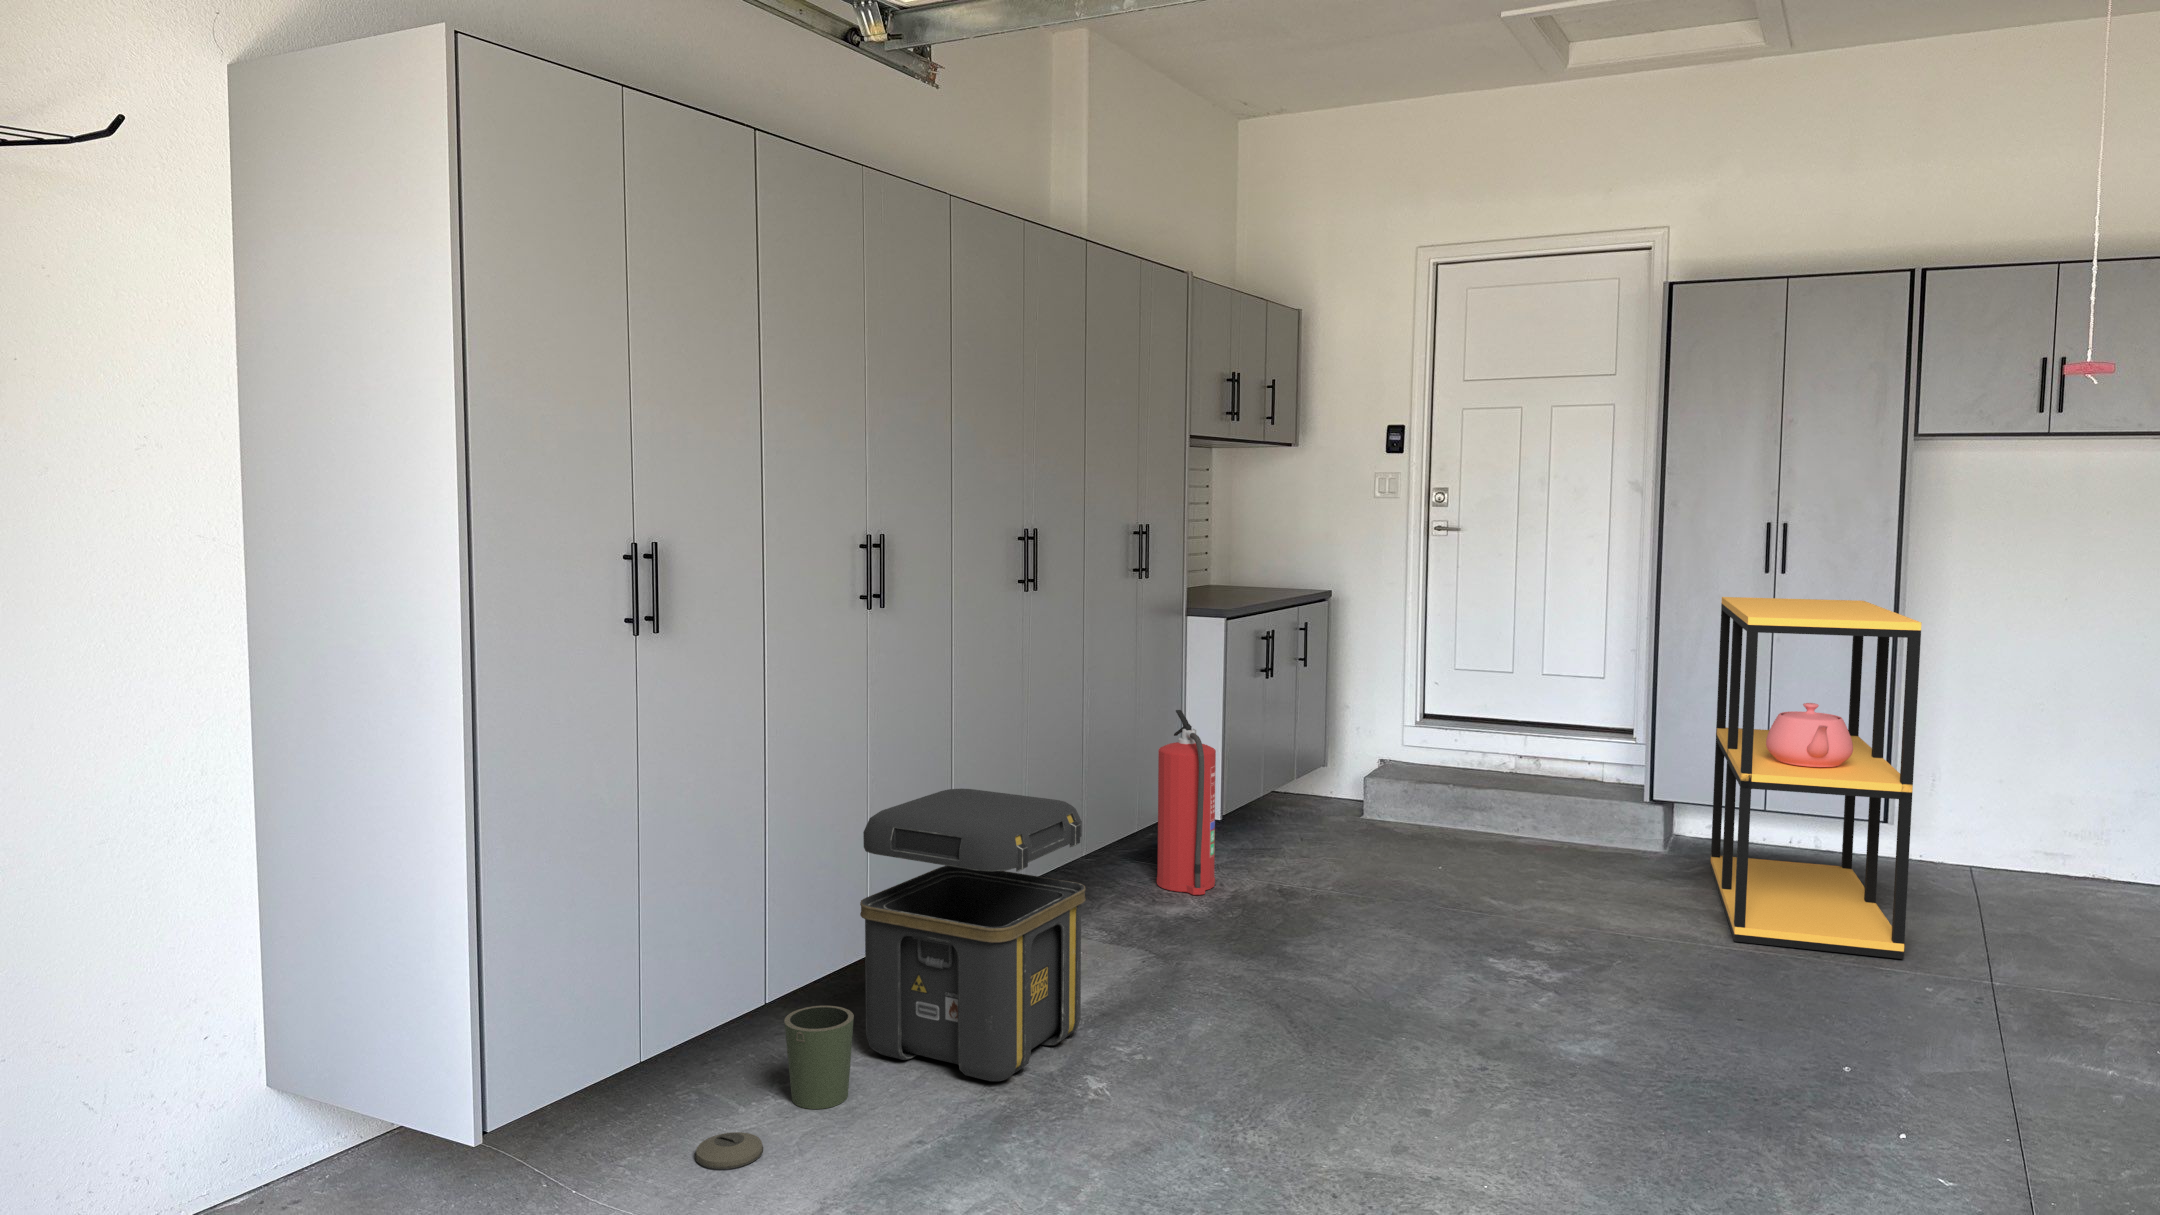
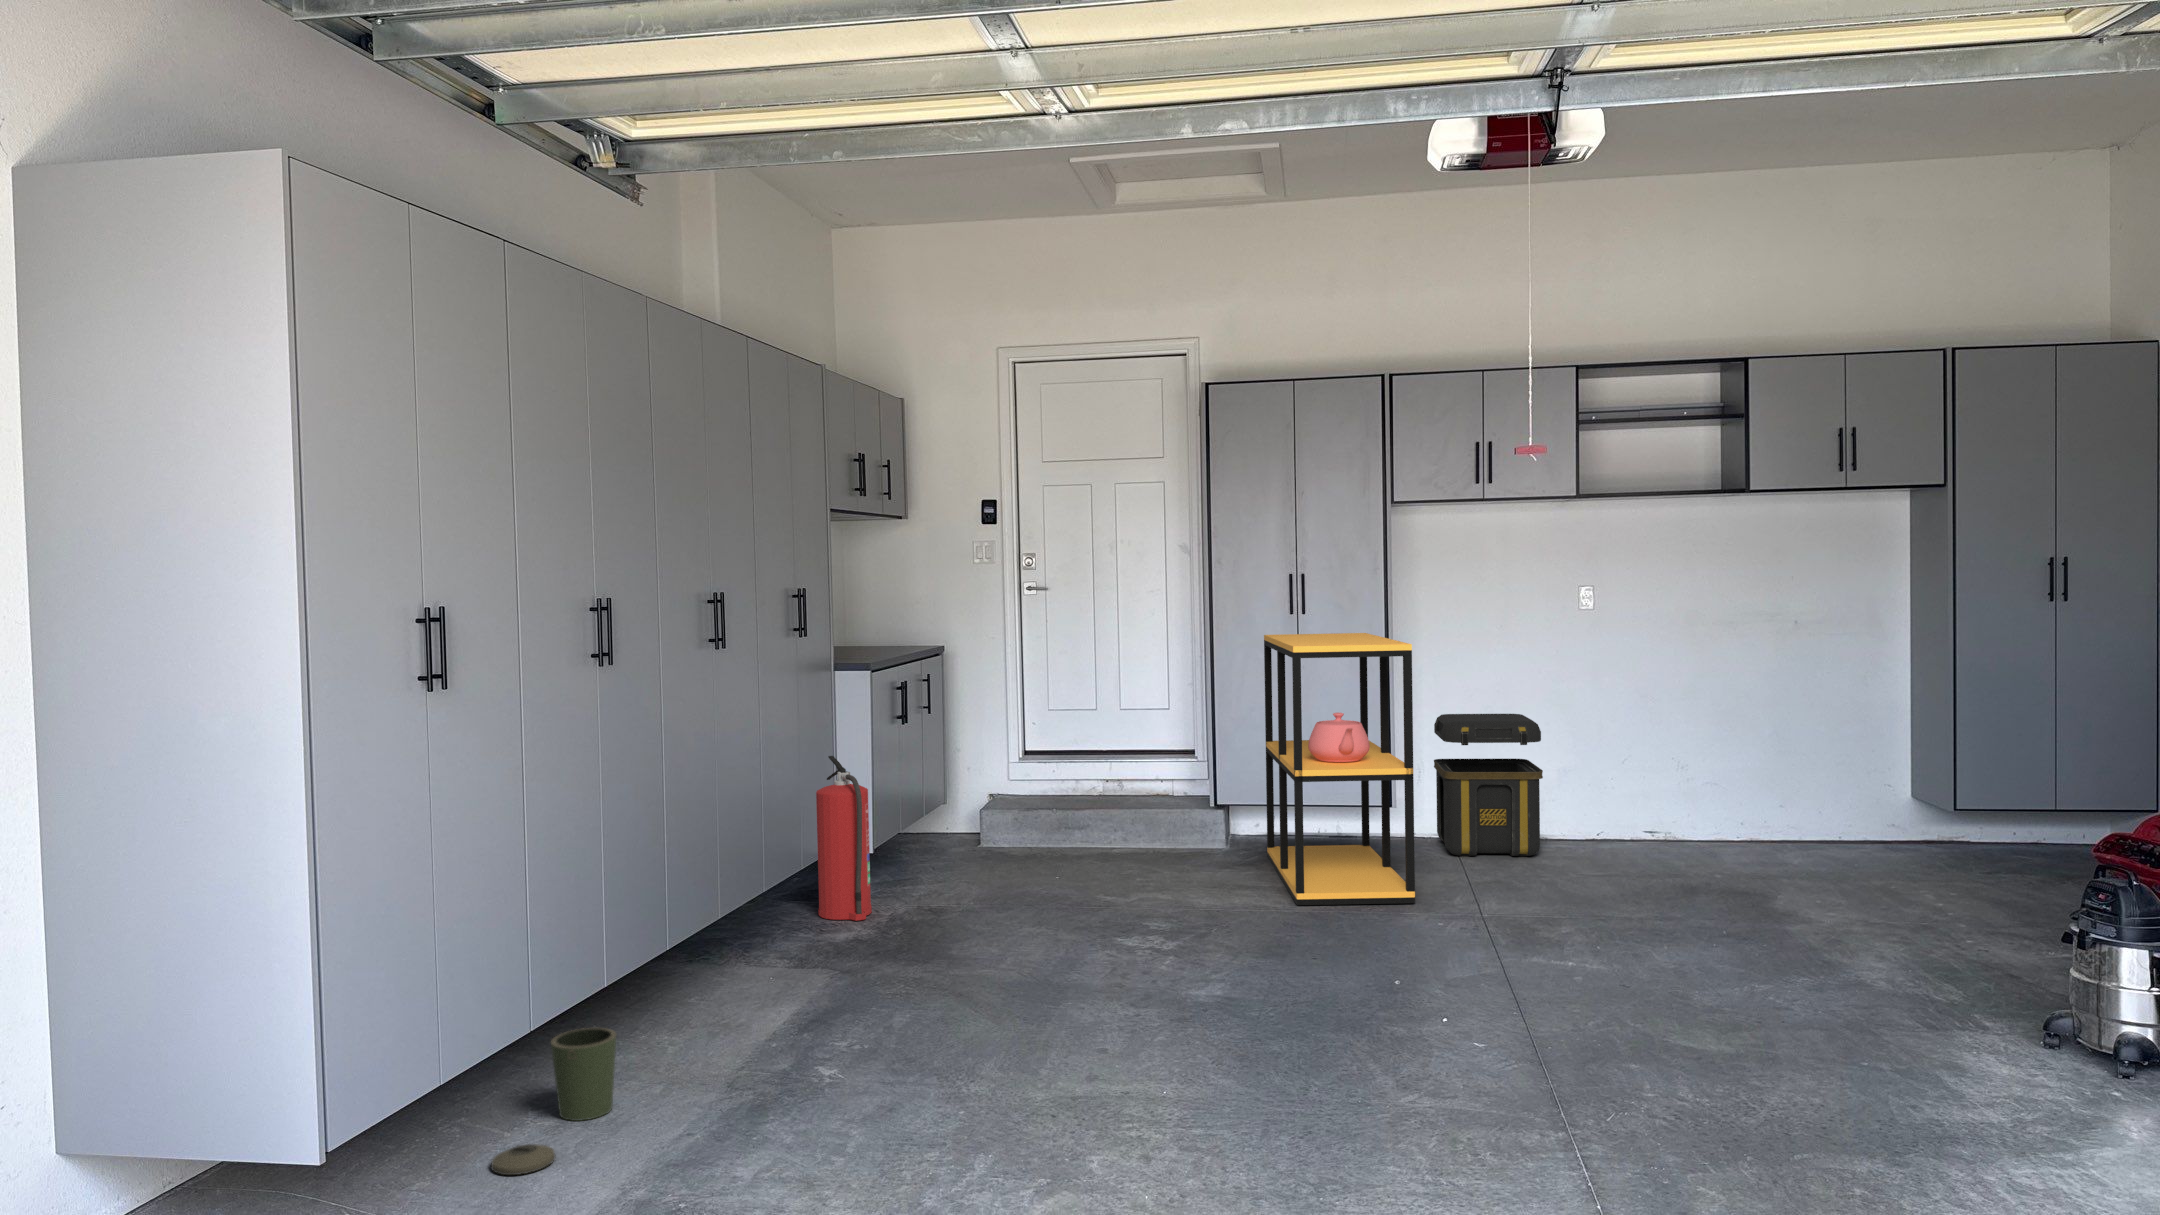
toolbox: present [860,789,1085,1081] -> present [1434,714,1543,856]

